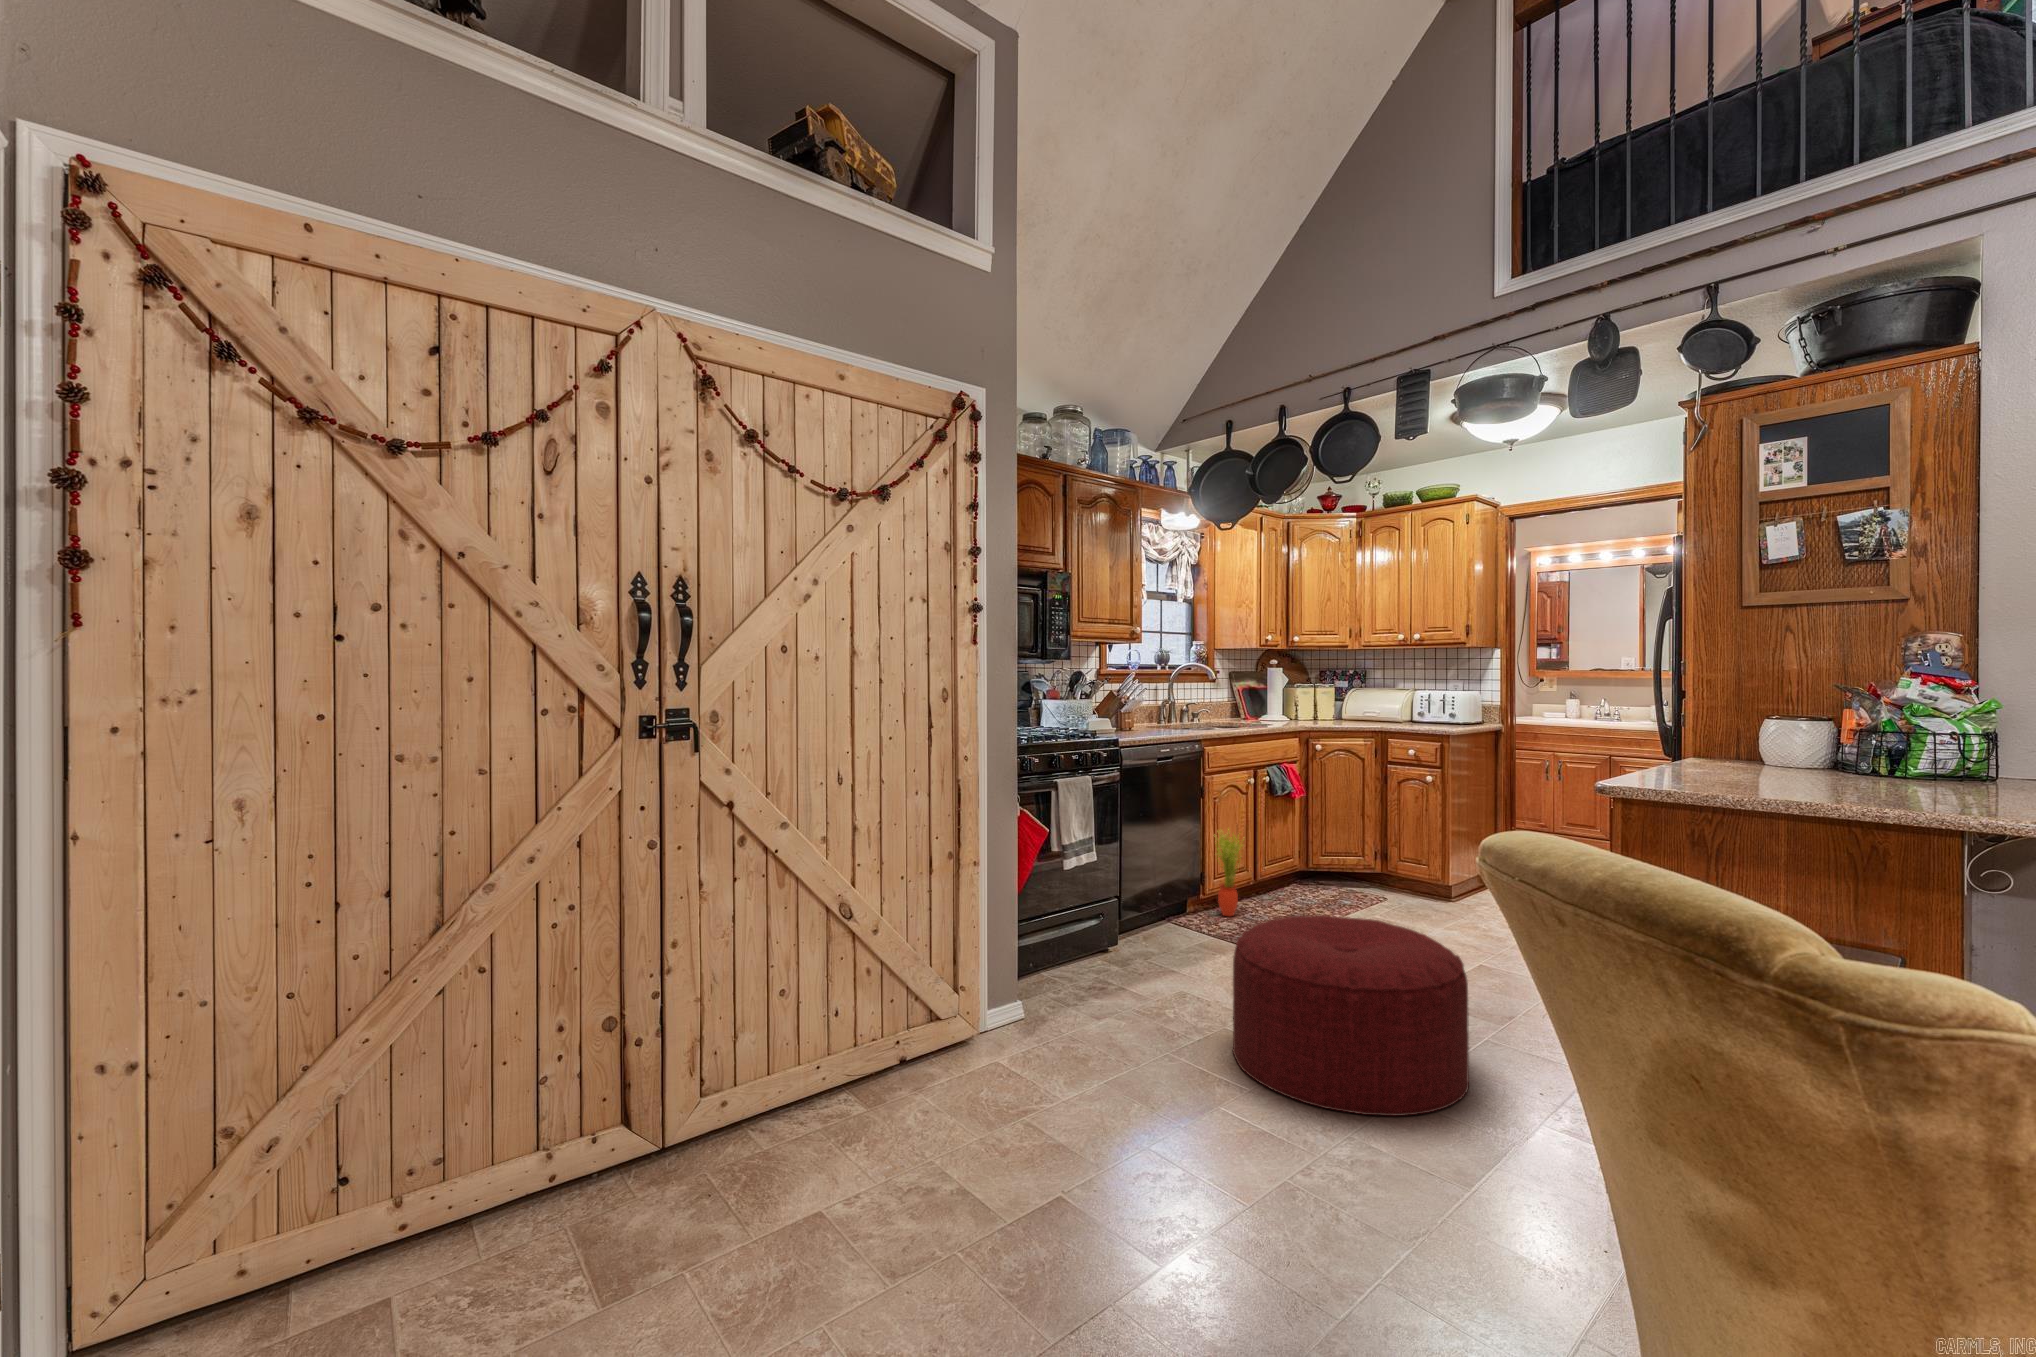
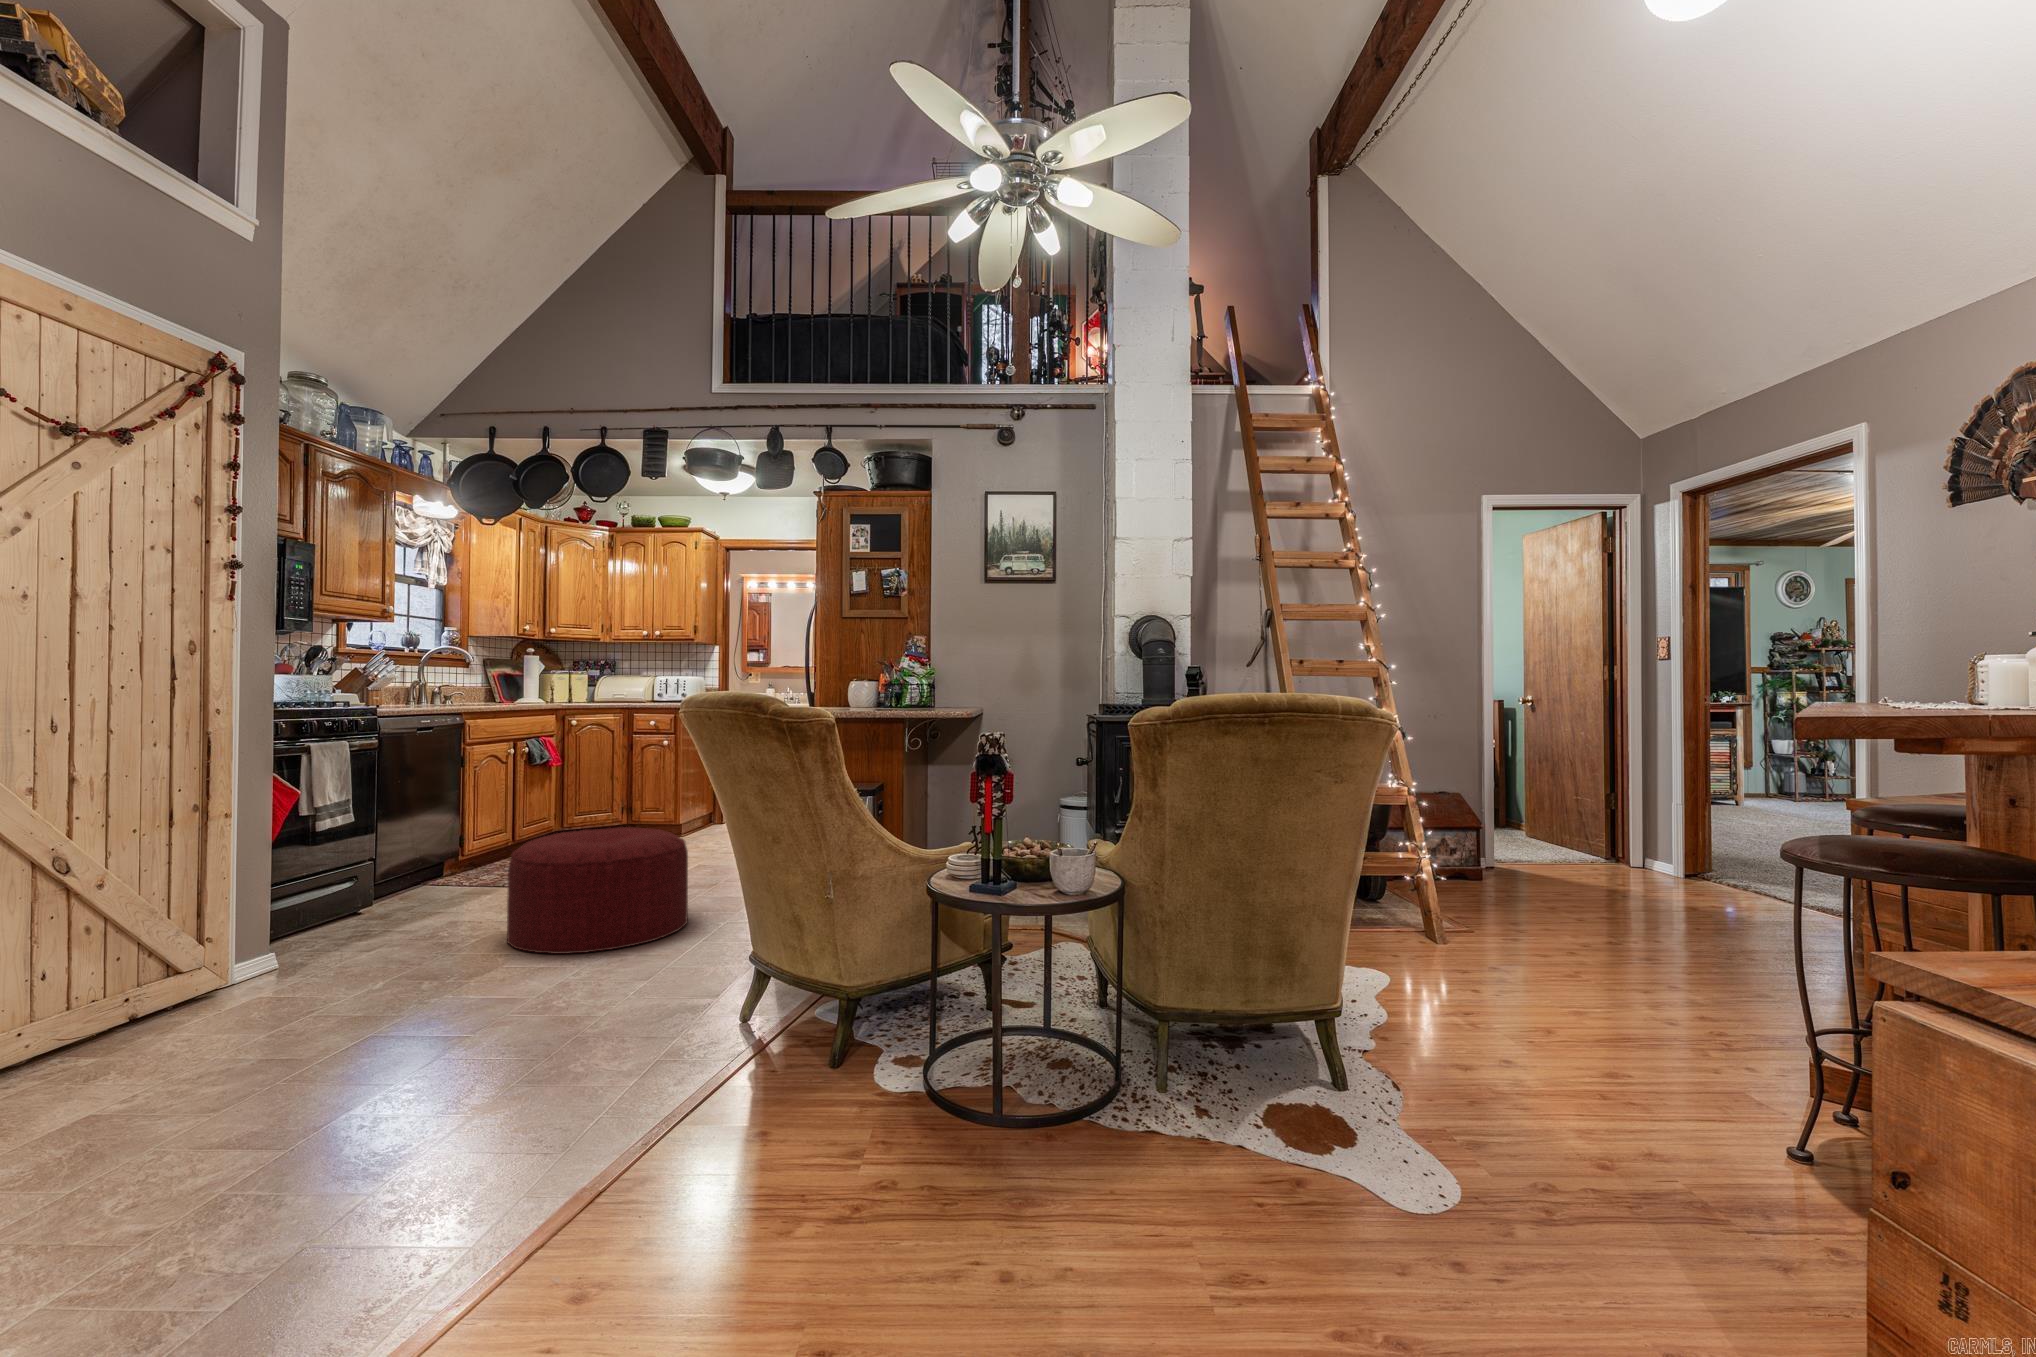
potted plant: present [1216,830,1245,916] -> none [473,792,505,872]

